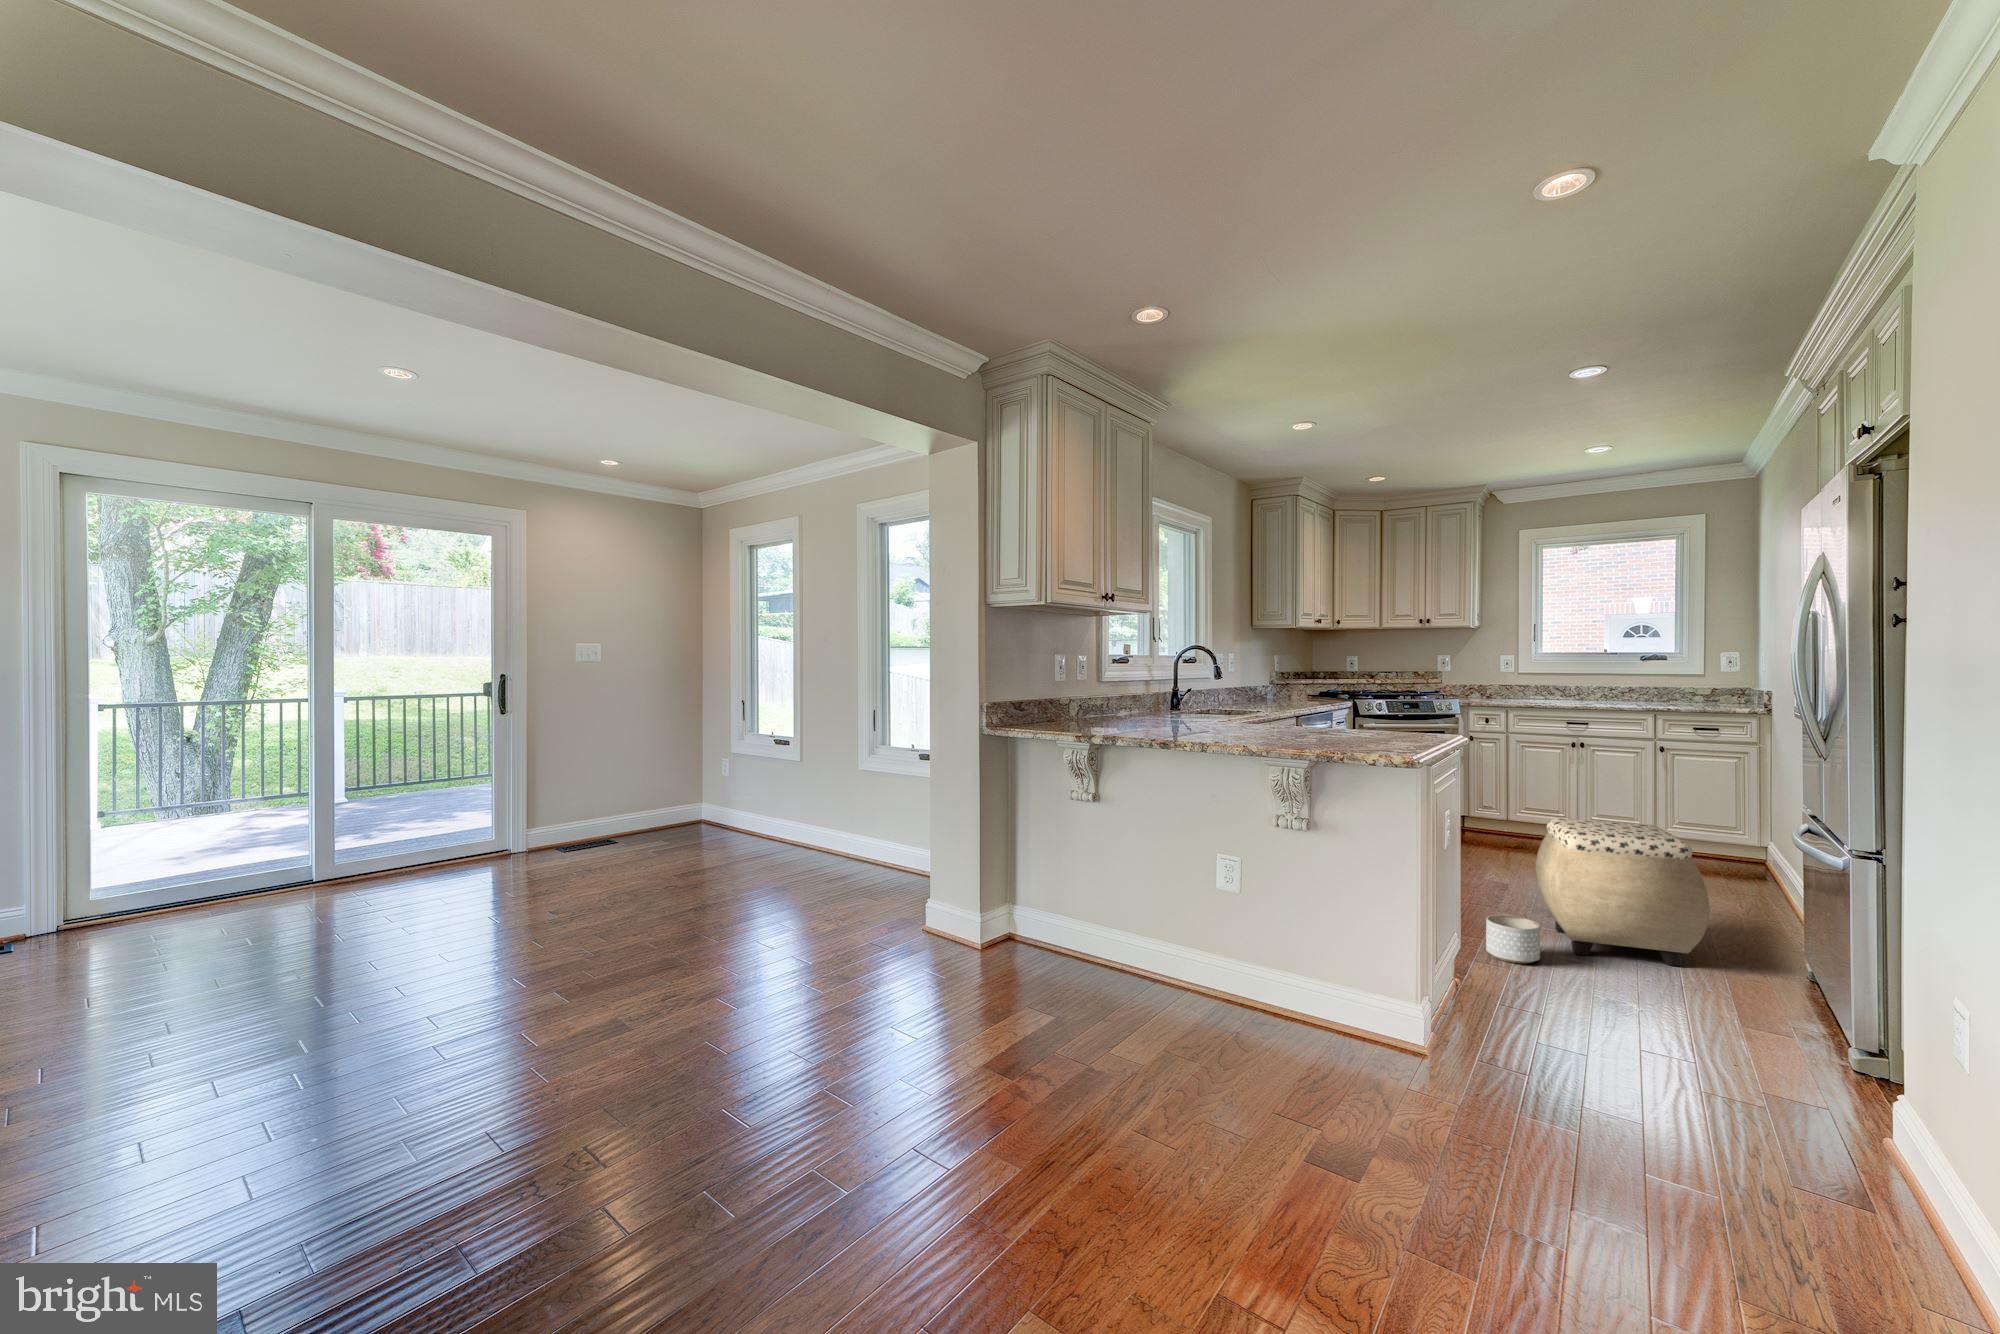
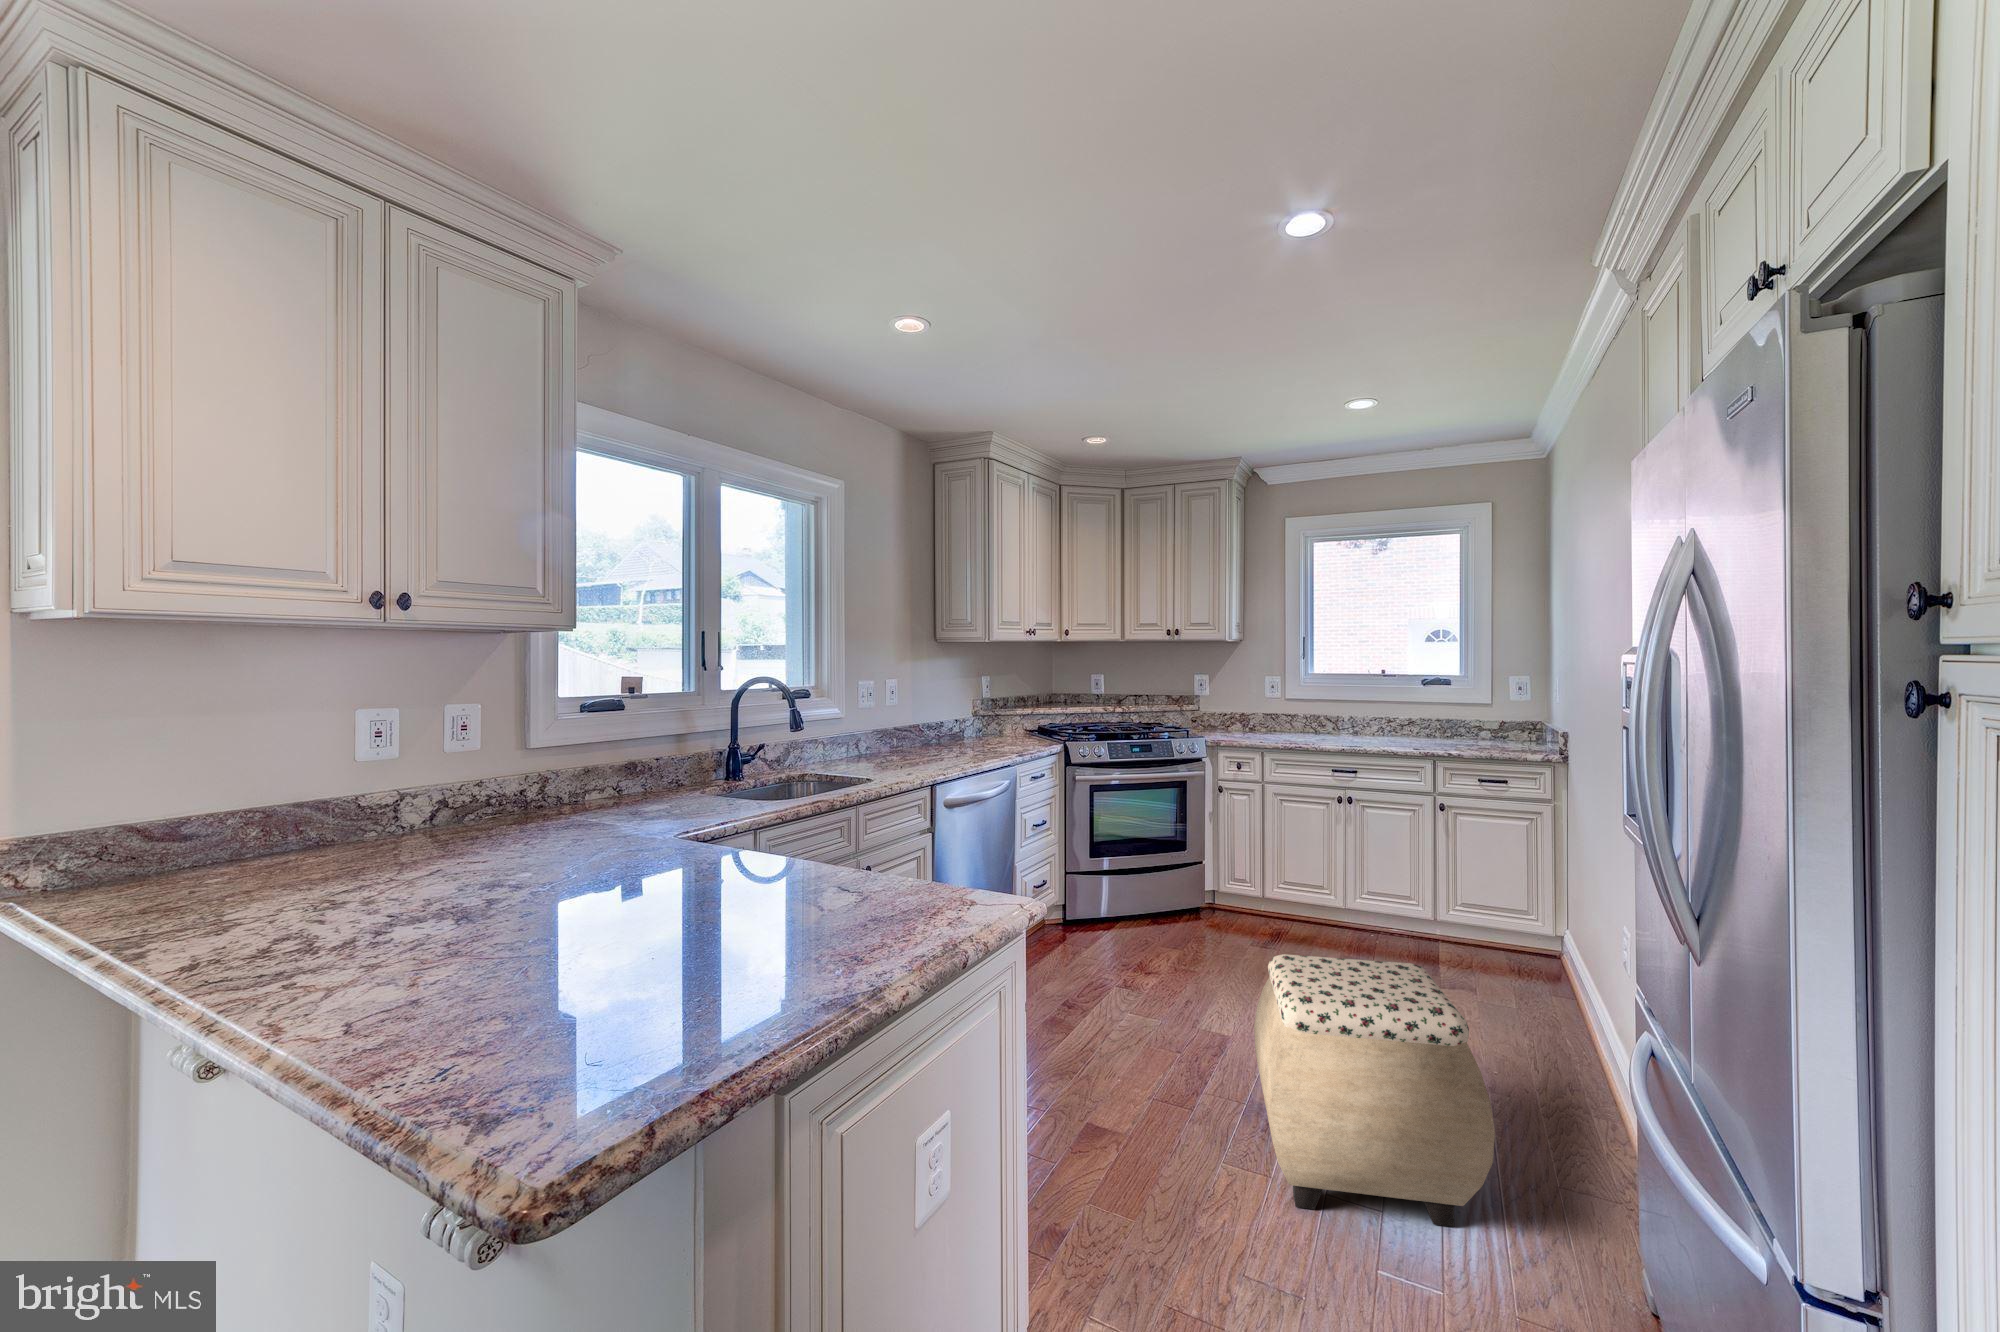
planter: present [1486,915,1540,963] -> none [1153,1144,1236,1249]

